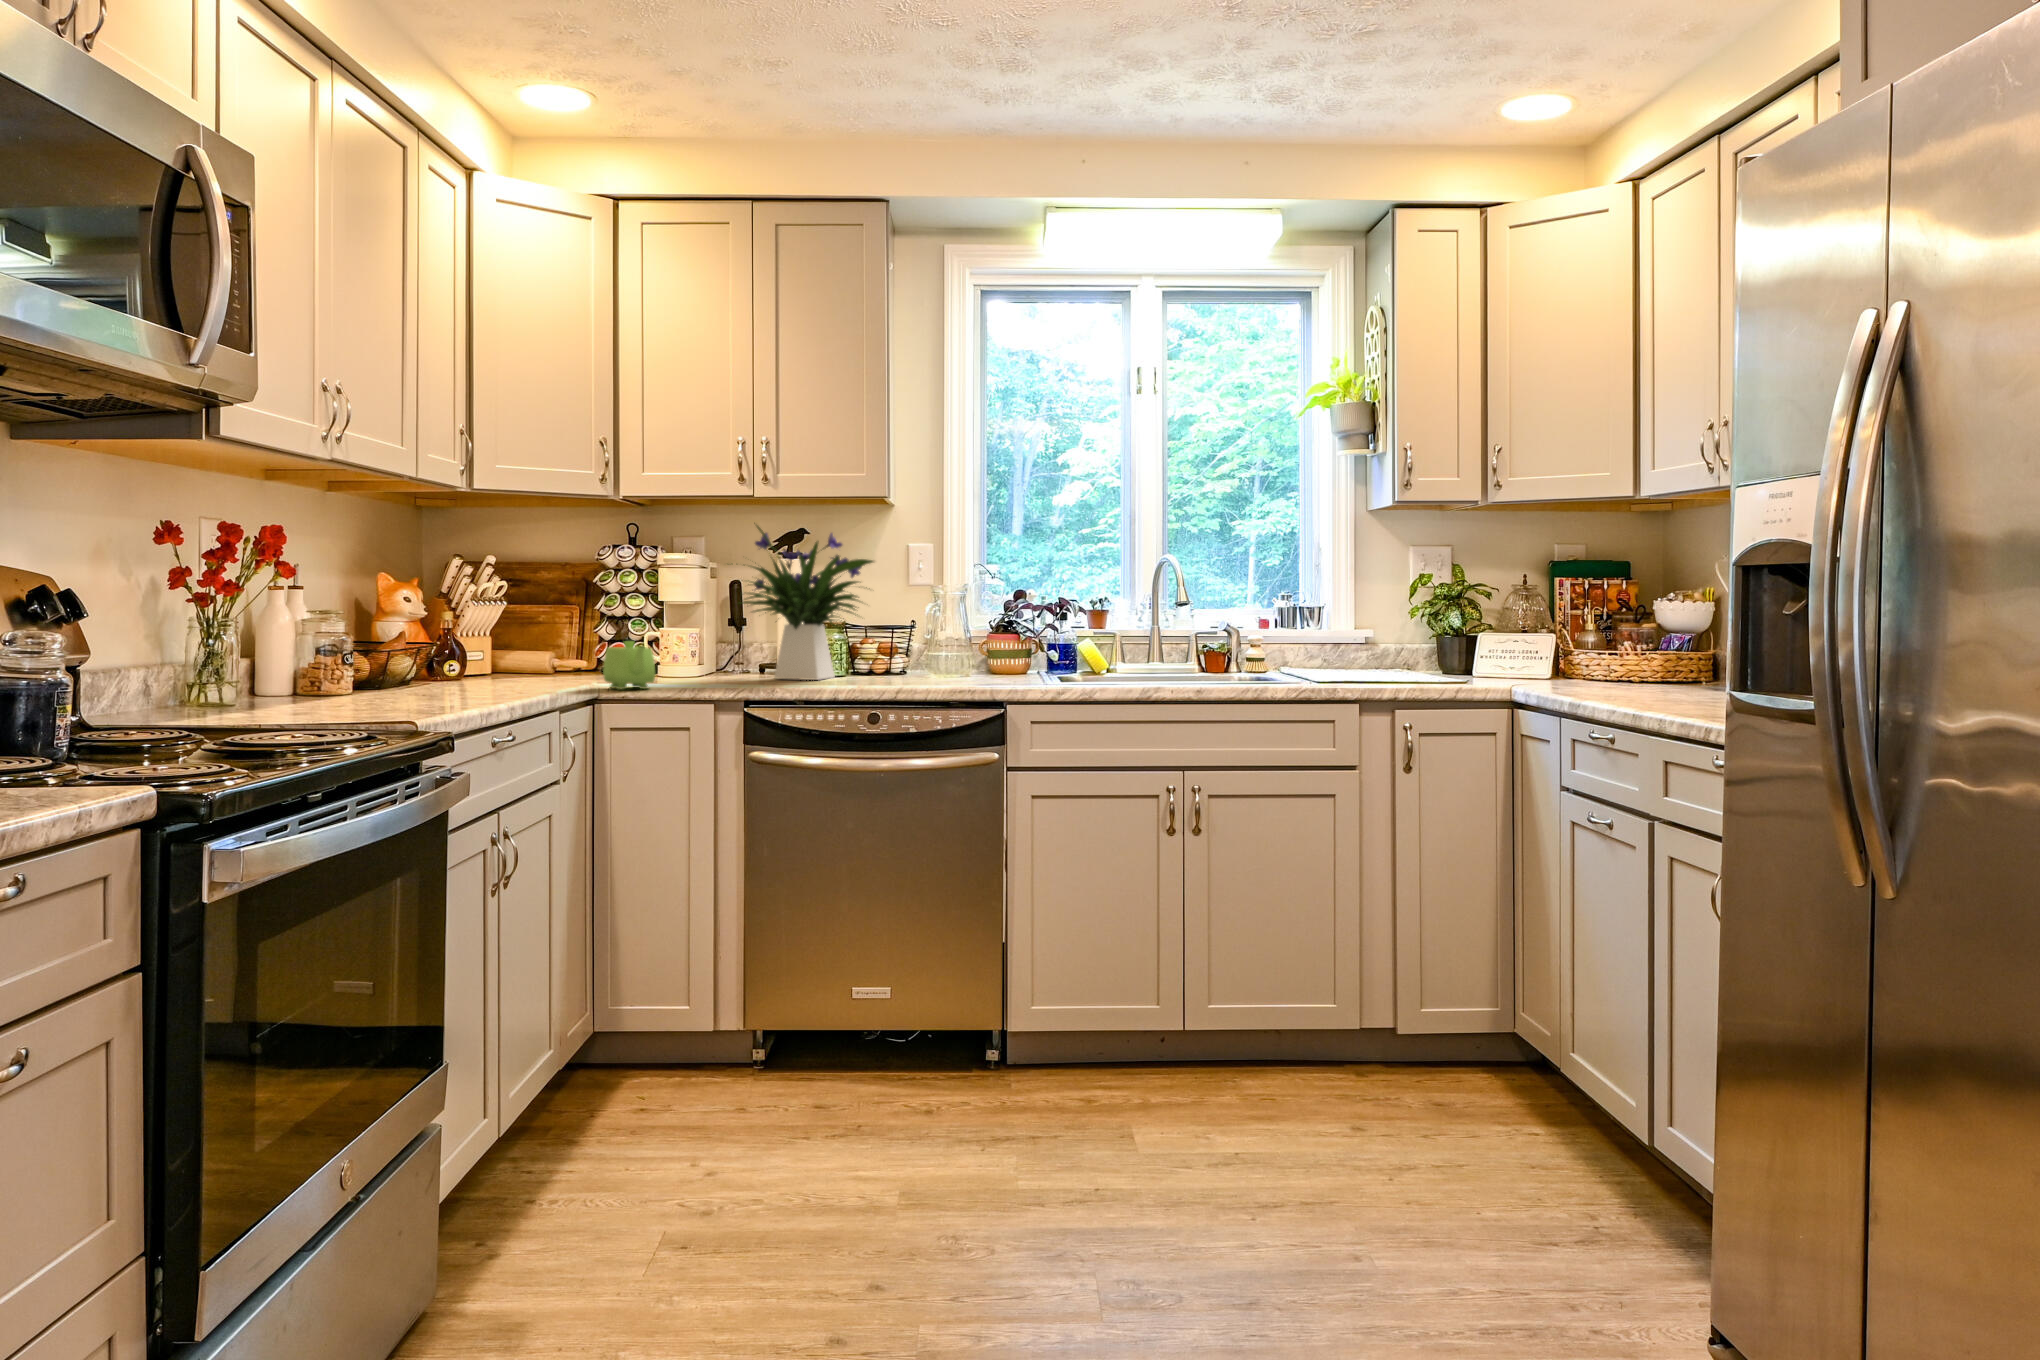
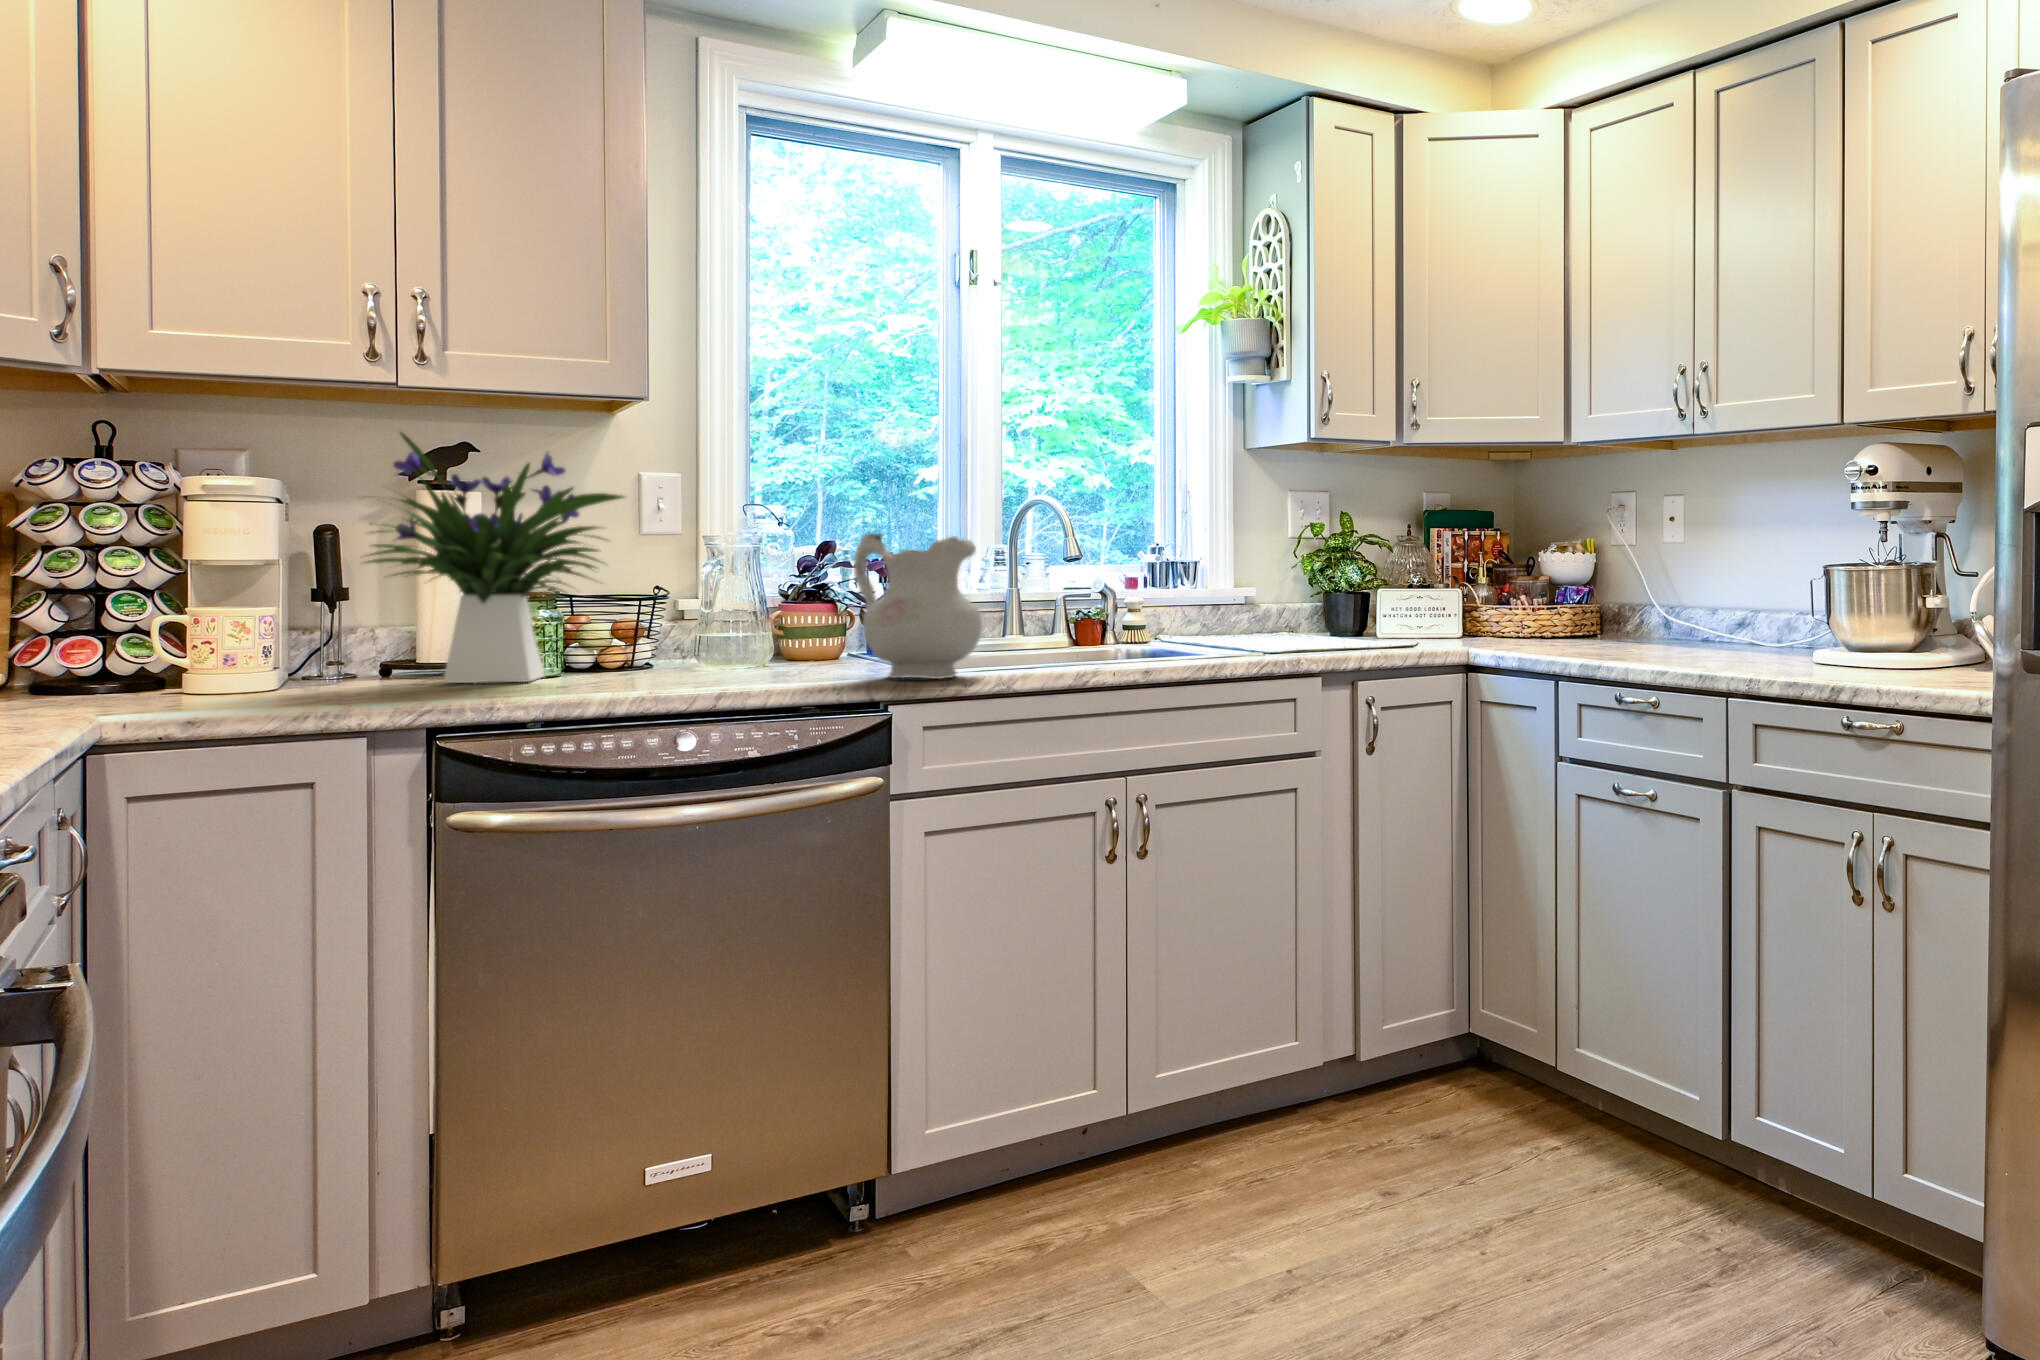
ceramic pitcher: none [998,584,1078,689] -> present [854,533,982,679]
teapot: present [603,641,655,689] -> none [120,629,243,716]

